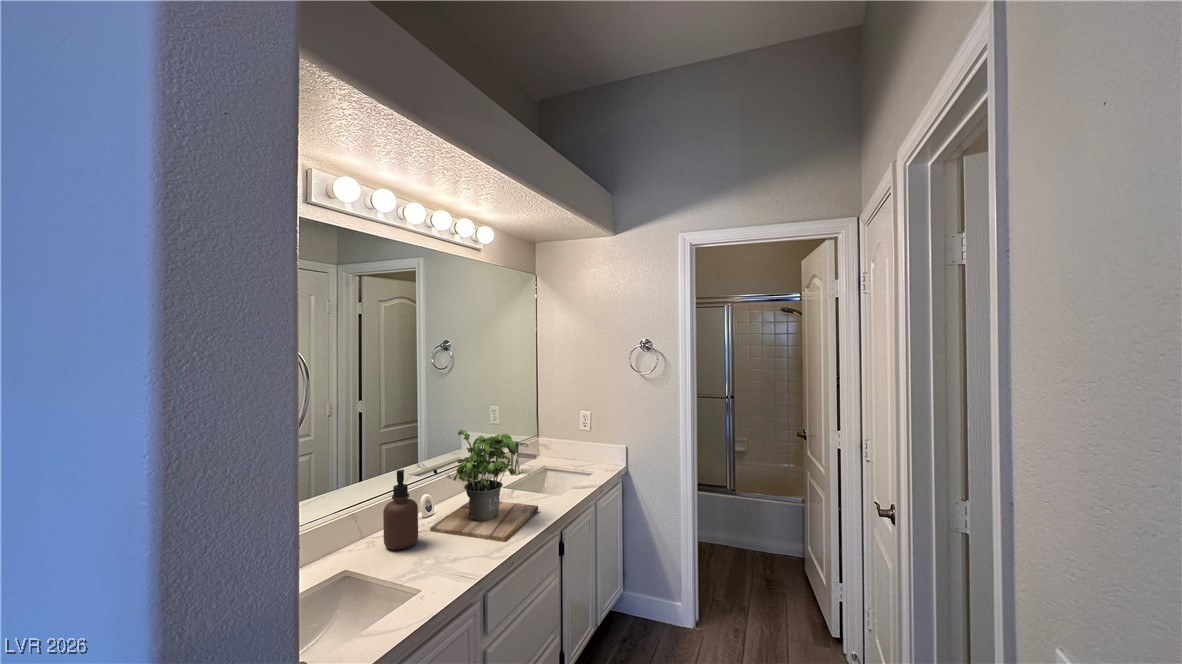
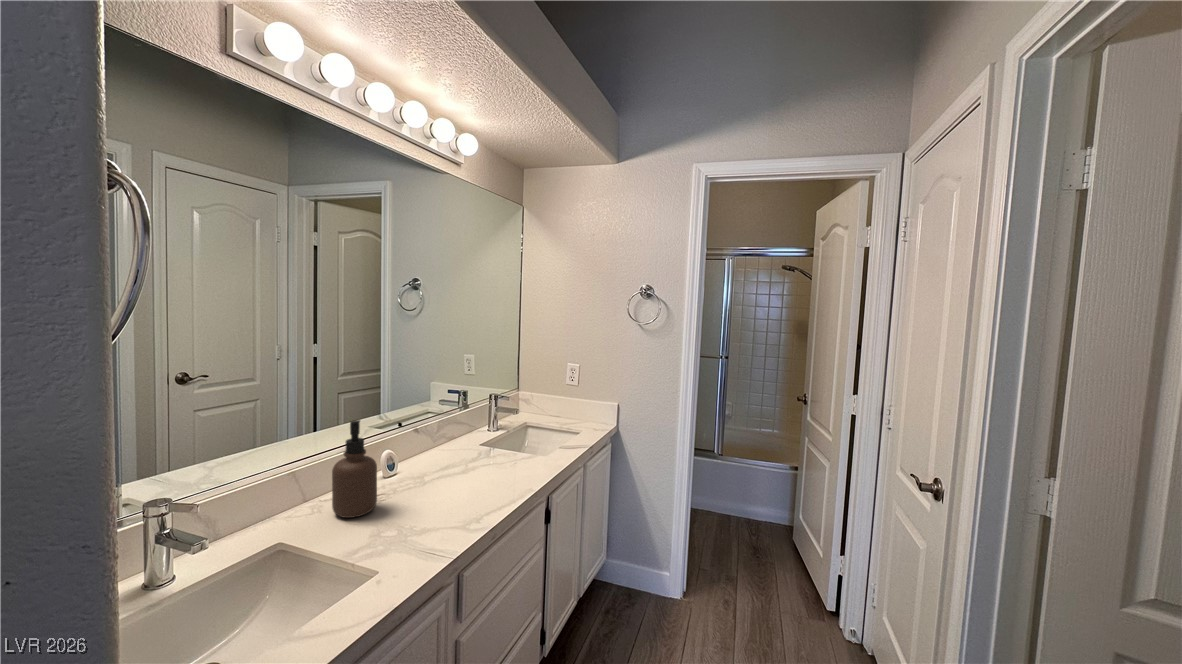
potted plant: present [430,430,538,542] -> none [392,375,523,510]

